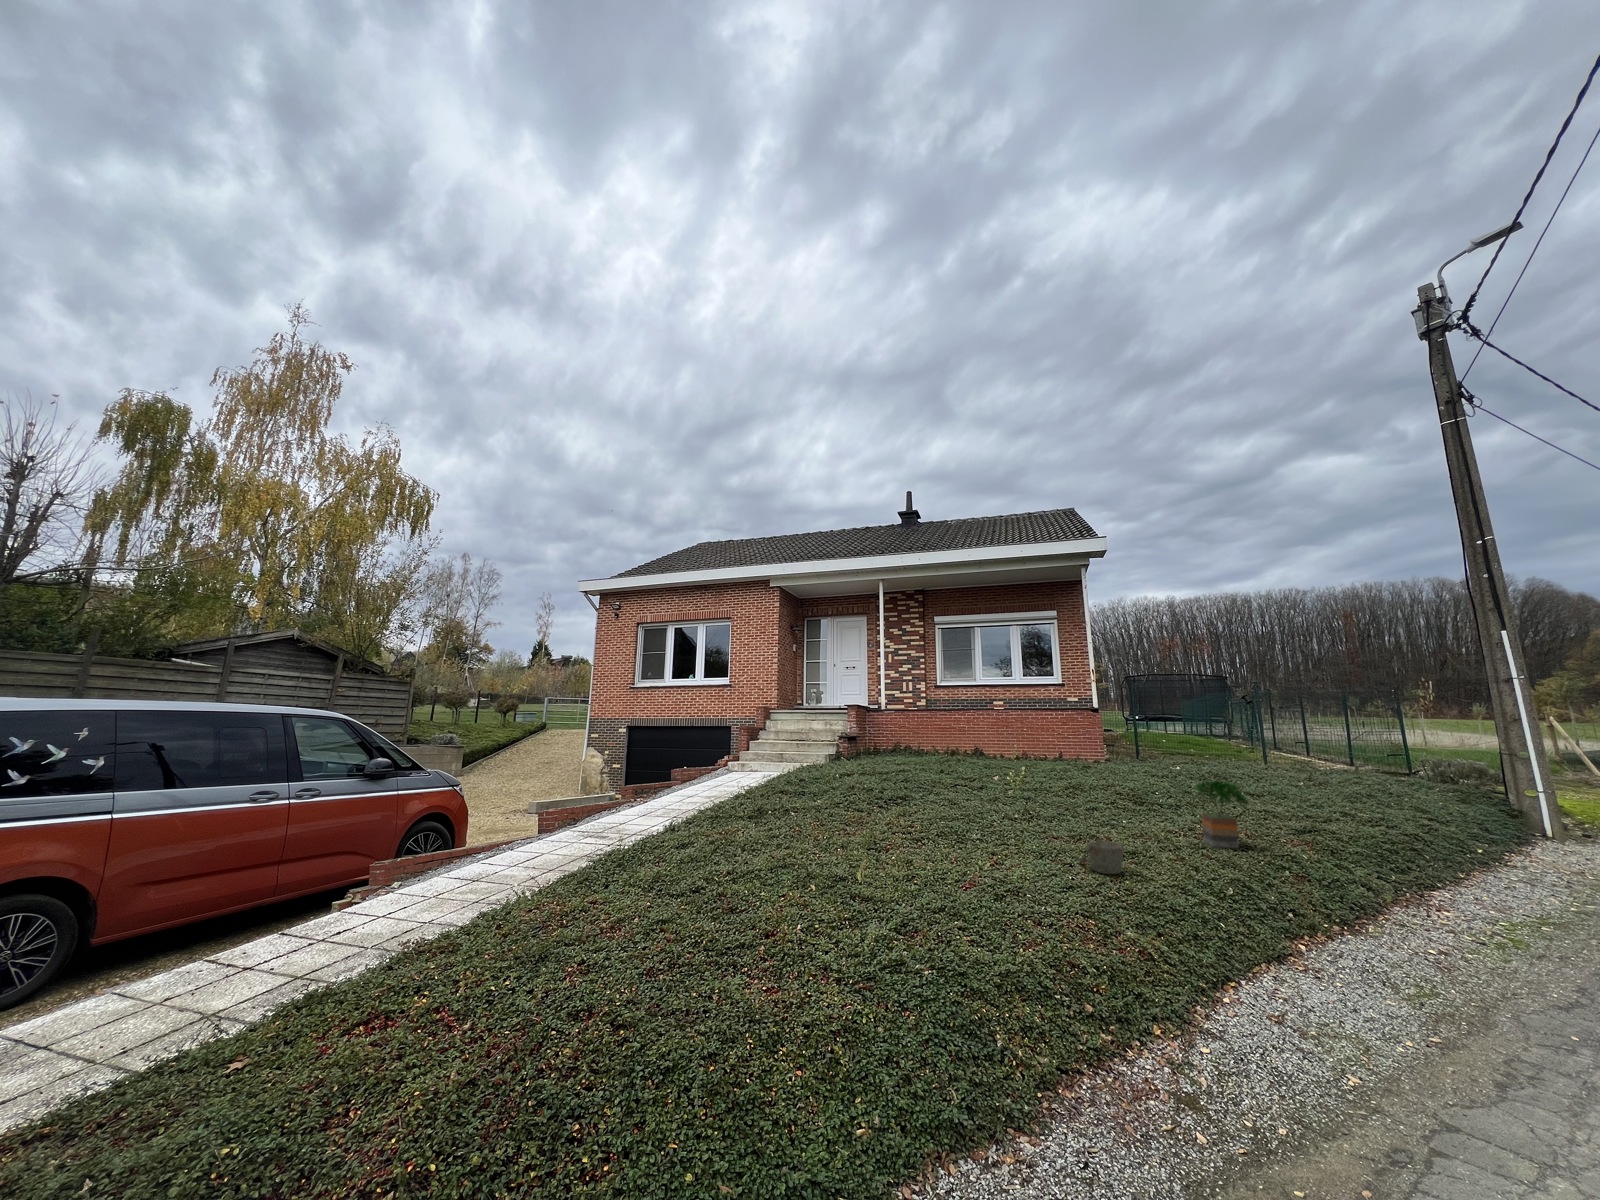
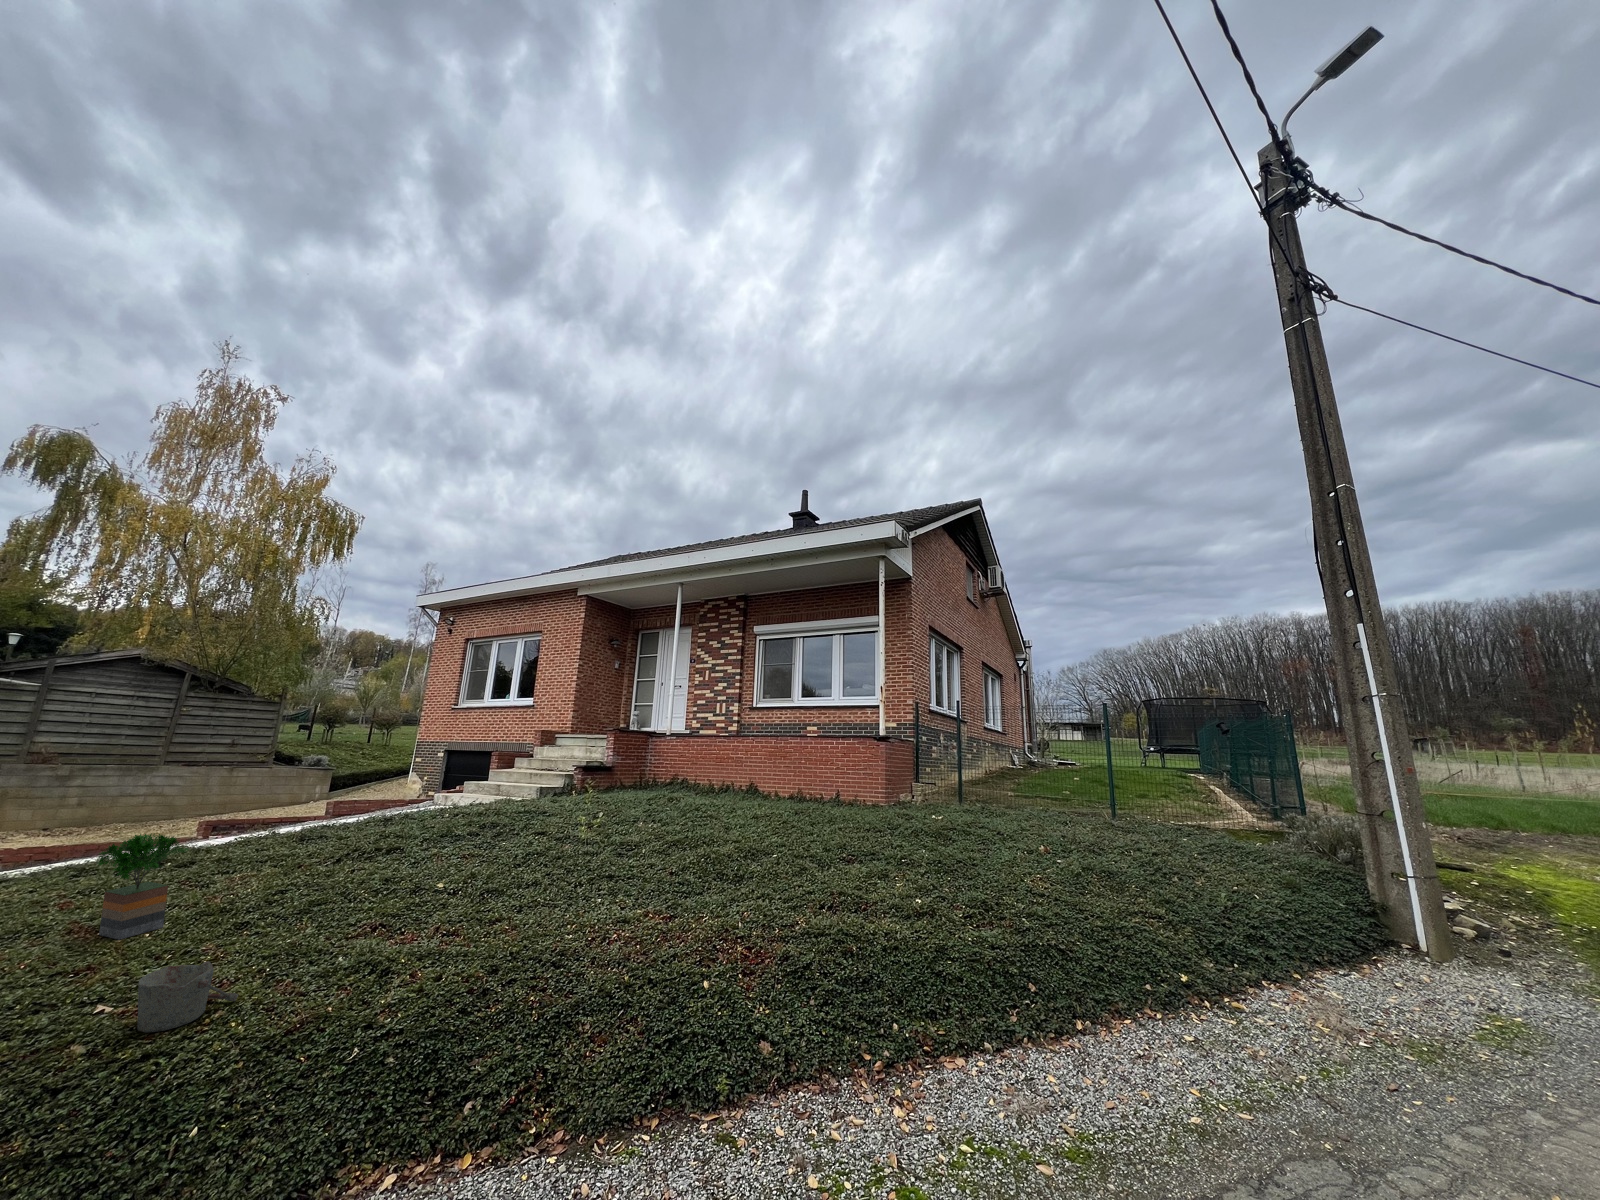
potted tree: present [1196,780,1247,848] -> present [98,833,188,940]

